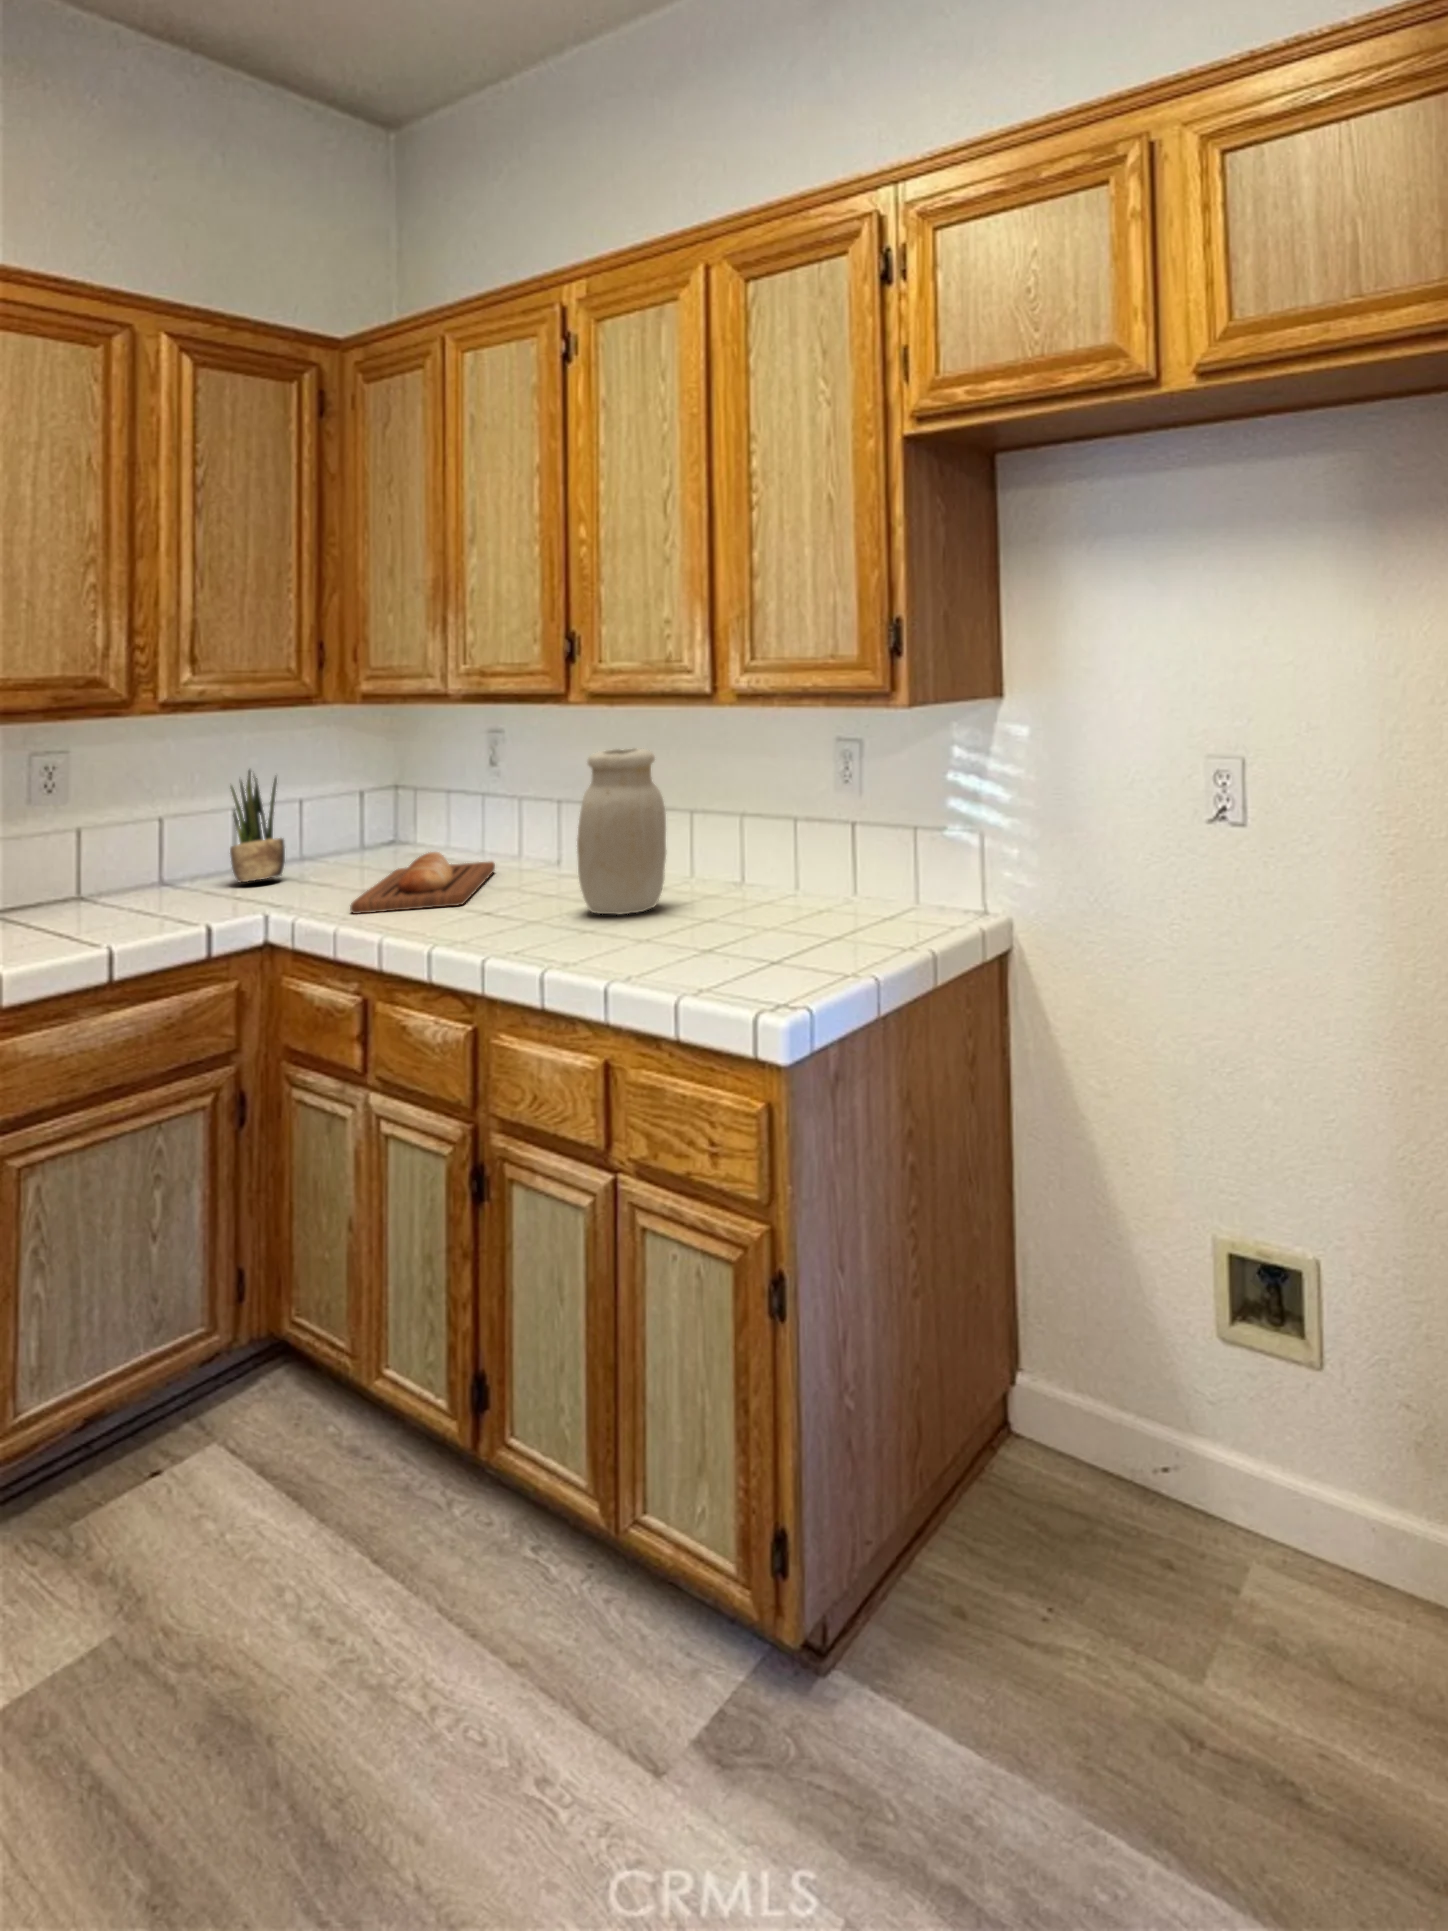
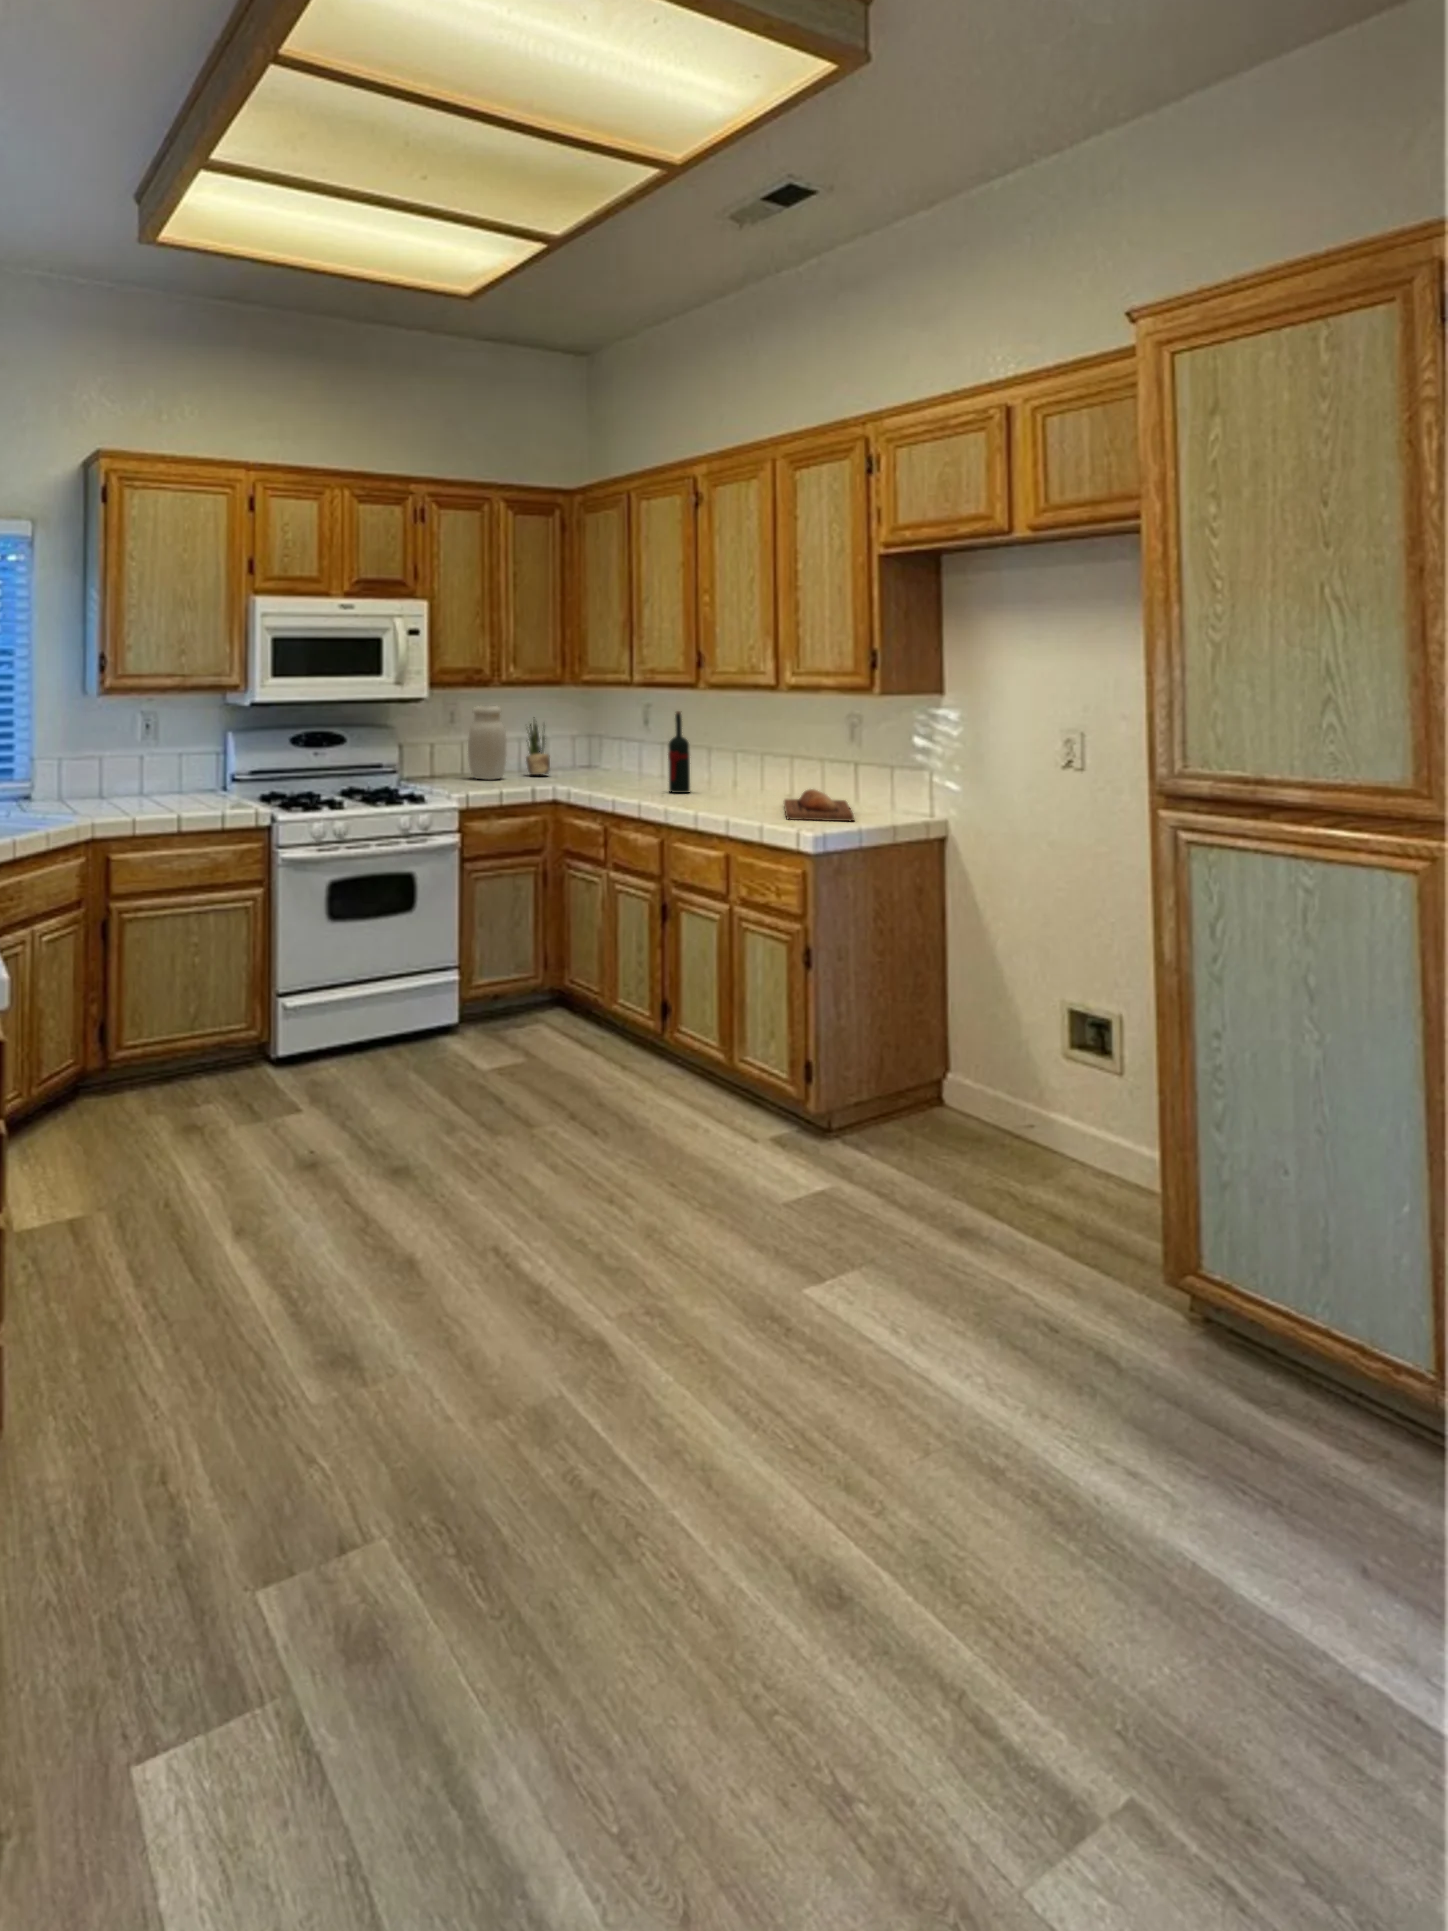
wine bottle: none [506,747,552,908] -> present [668,711,690,793]
jar: present [577,749,666,915] -> present [468,706,506,780]
bread loaf: present [350,852,495,914] -> present [784,789,854,821]

